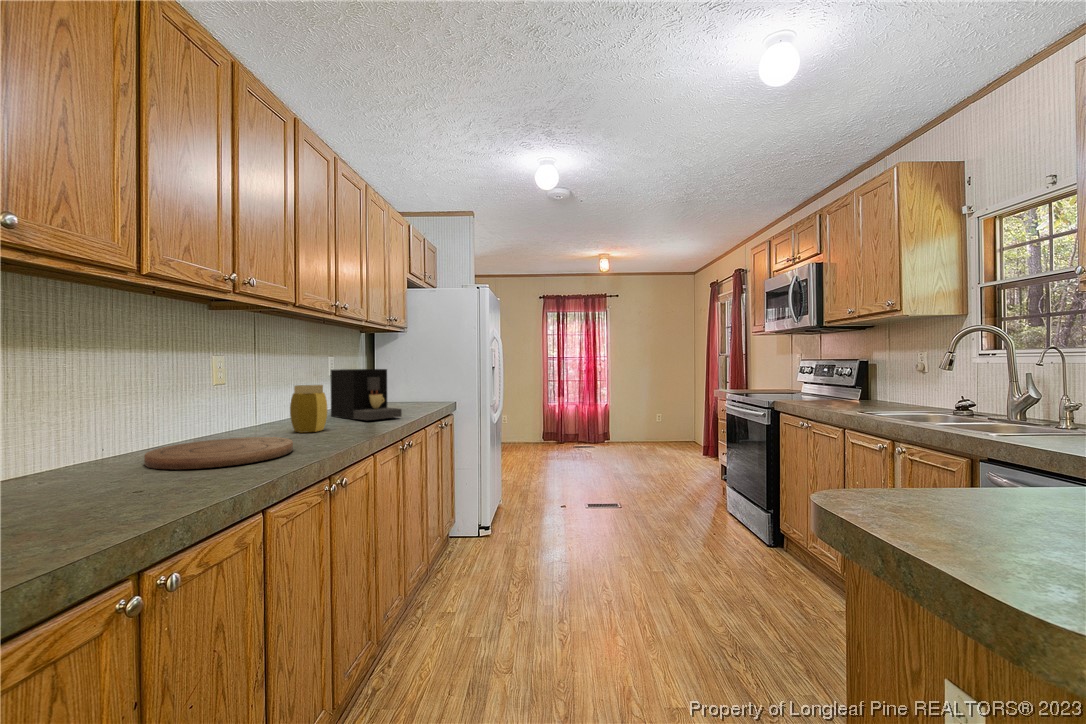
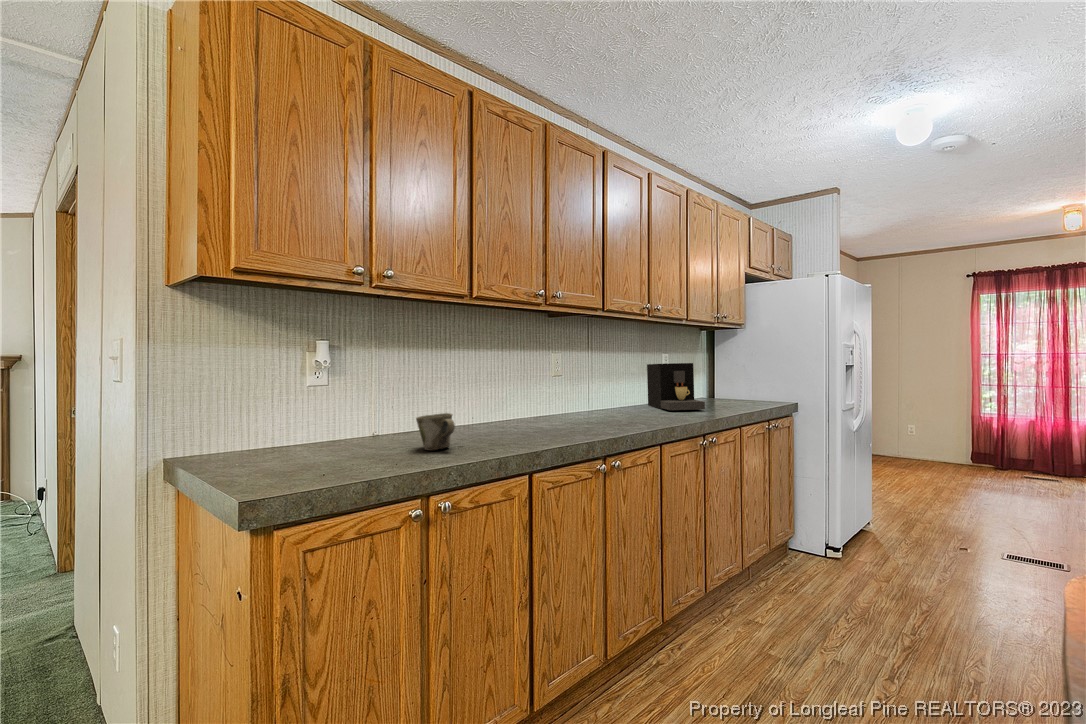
jar: present [290,385,327,433] -> none [600,376,628,416]
cutting board: present [144,437,293,469] -> none [492,415,582,434]
mug: none [56,451,150,514] -> present [416,413,455,451]

